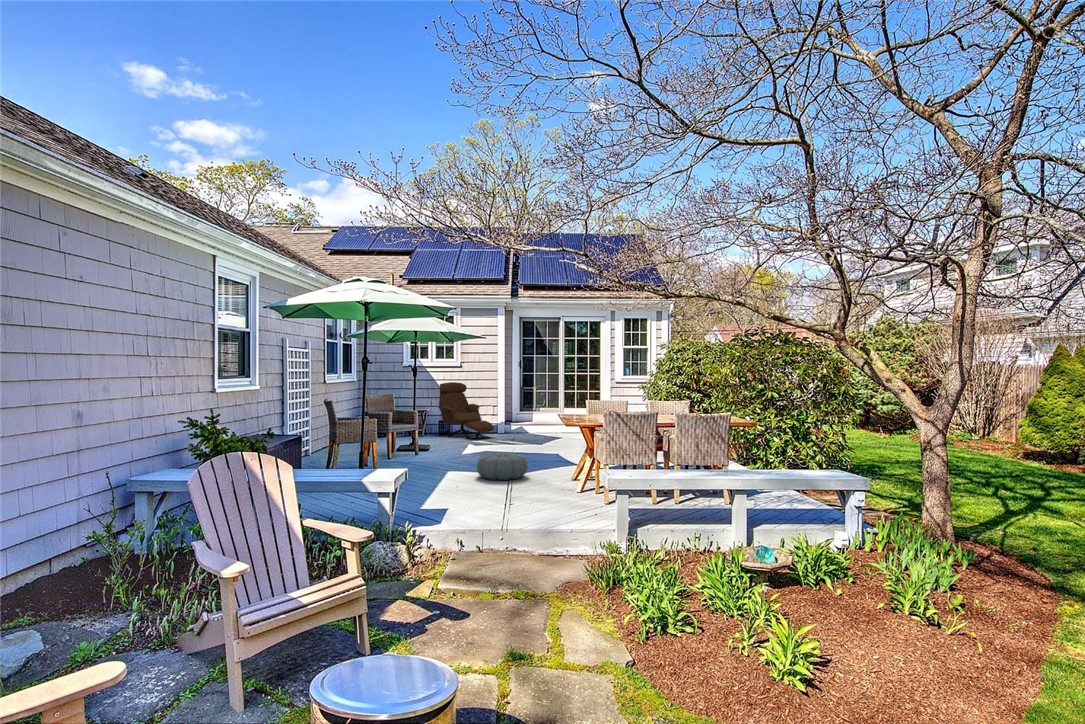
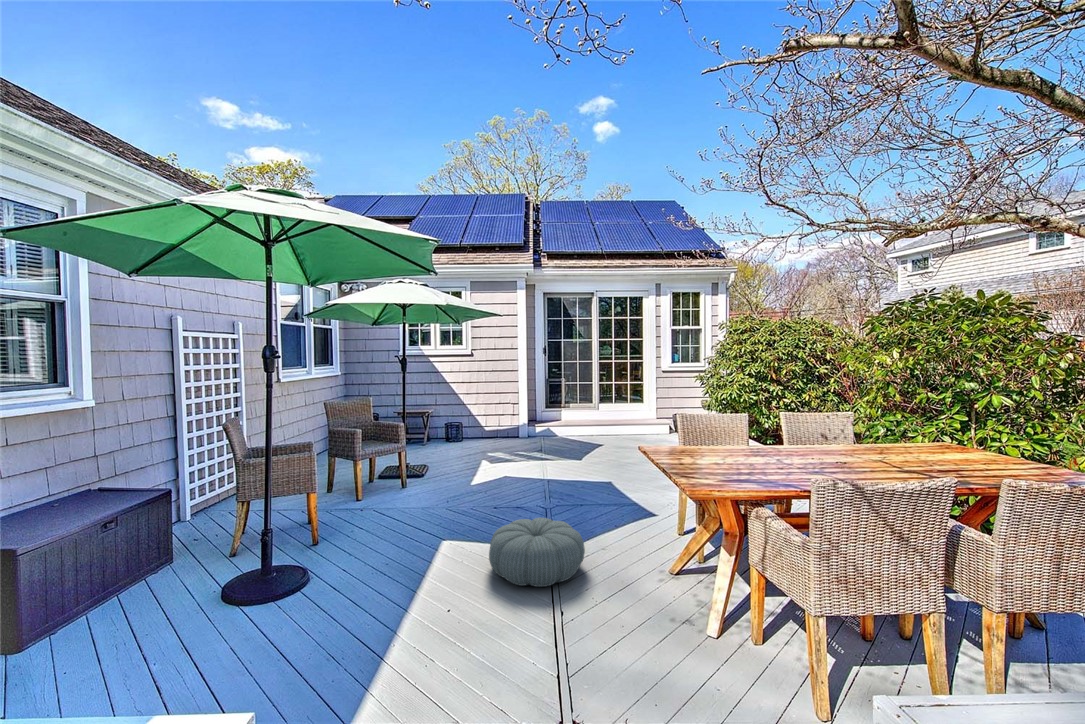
lounge chair: present [438,382,494,440] -> none [444,374,515,450]

